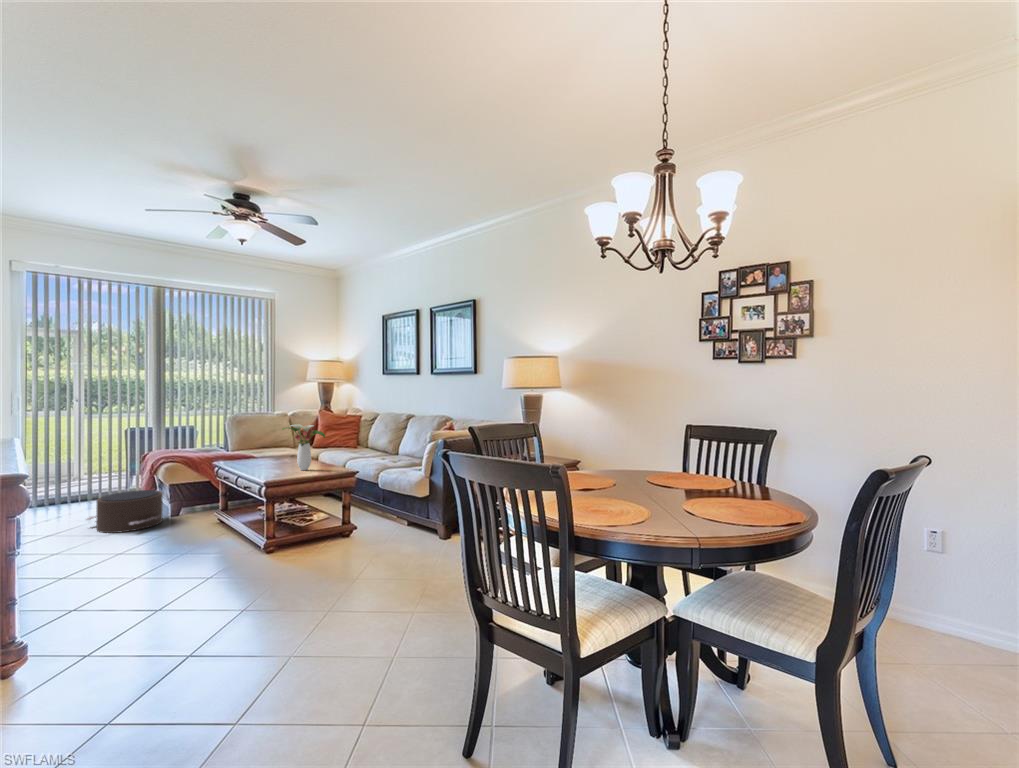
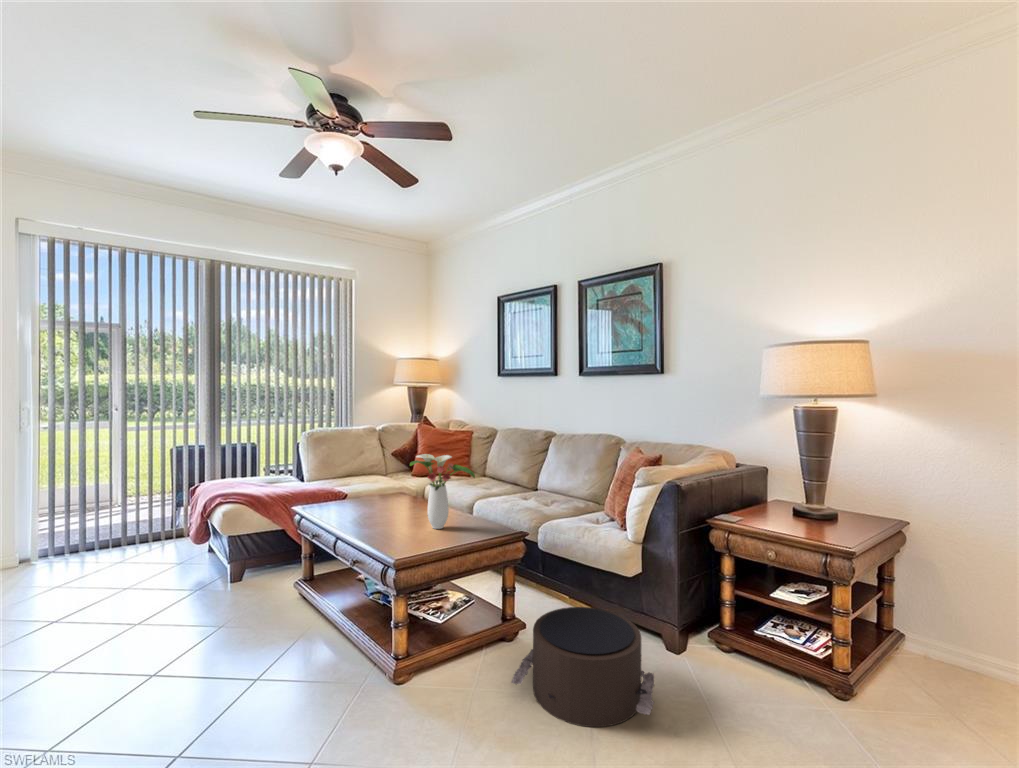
pouf: present [87,490,163,533] -> present [511,607,654,727]

